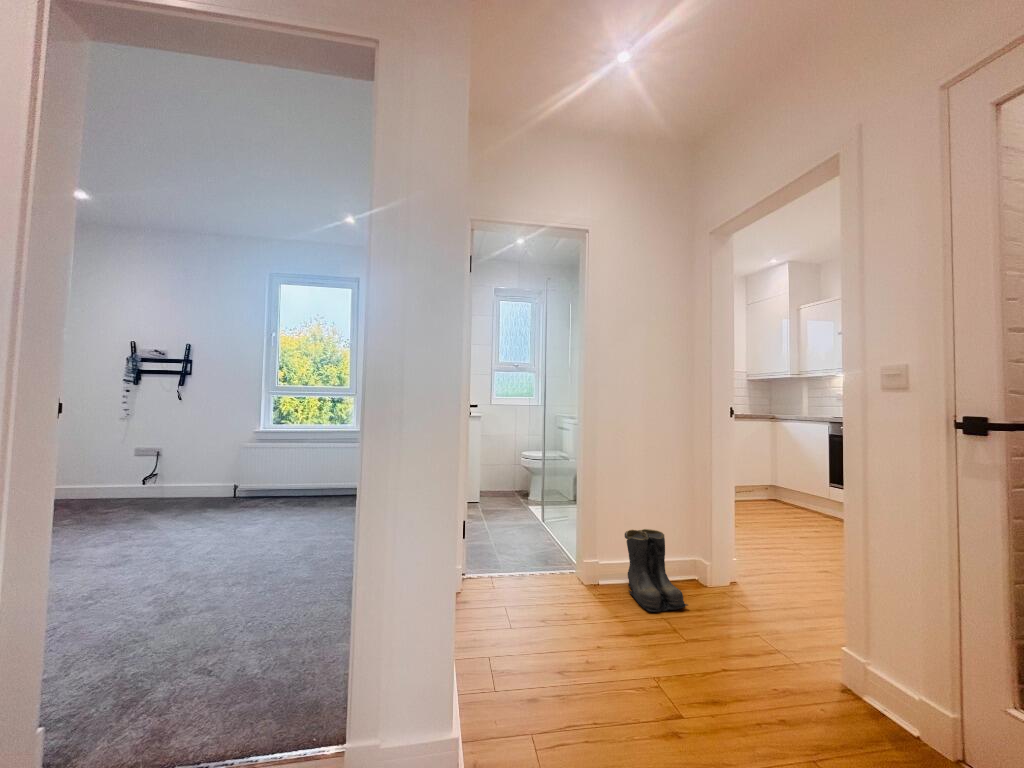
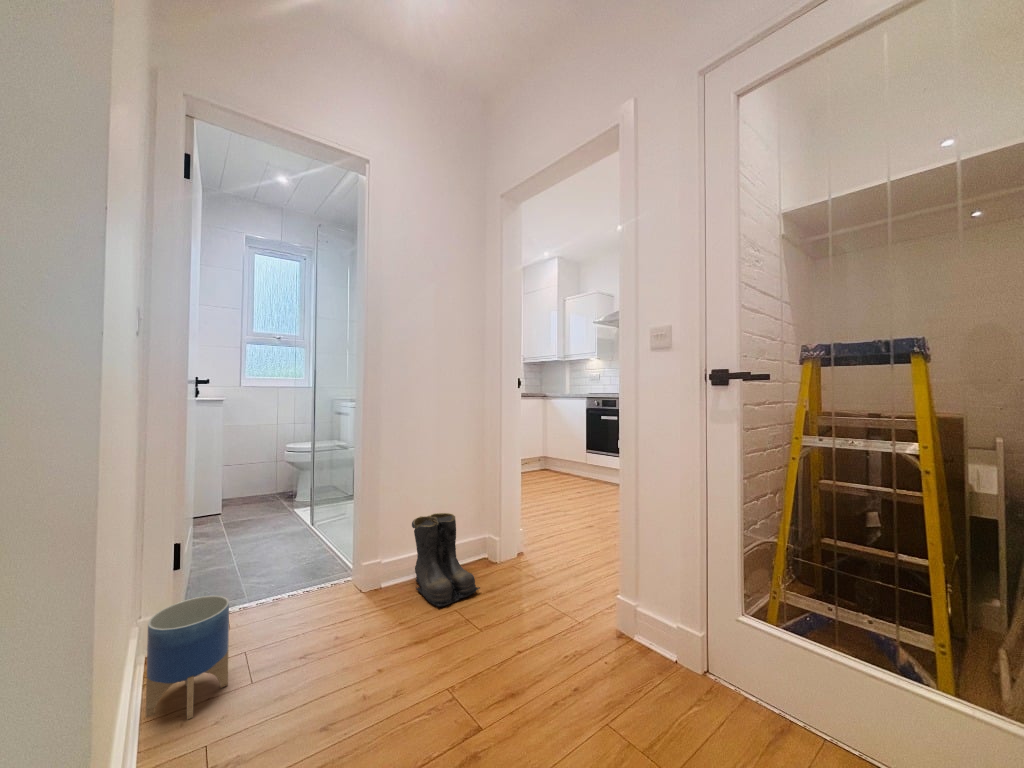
planter: none [459,559,501,635] -> present [146,596,229,719]

